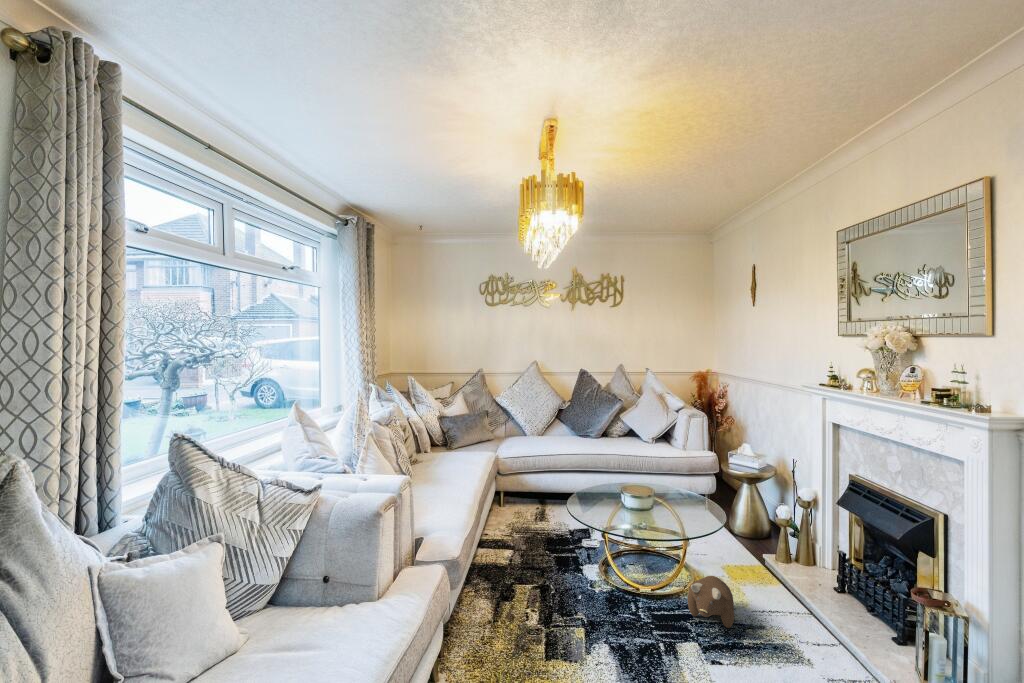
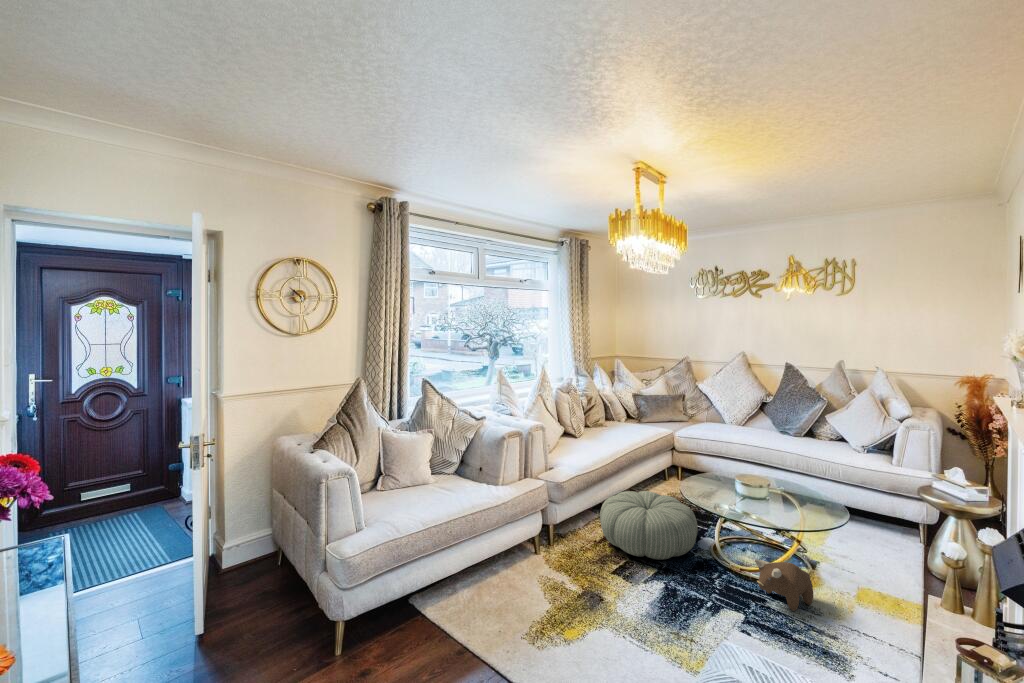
pouf: none [485,534,604,628] -> present [600,491,698,560]

